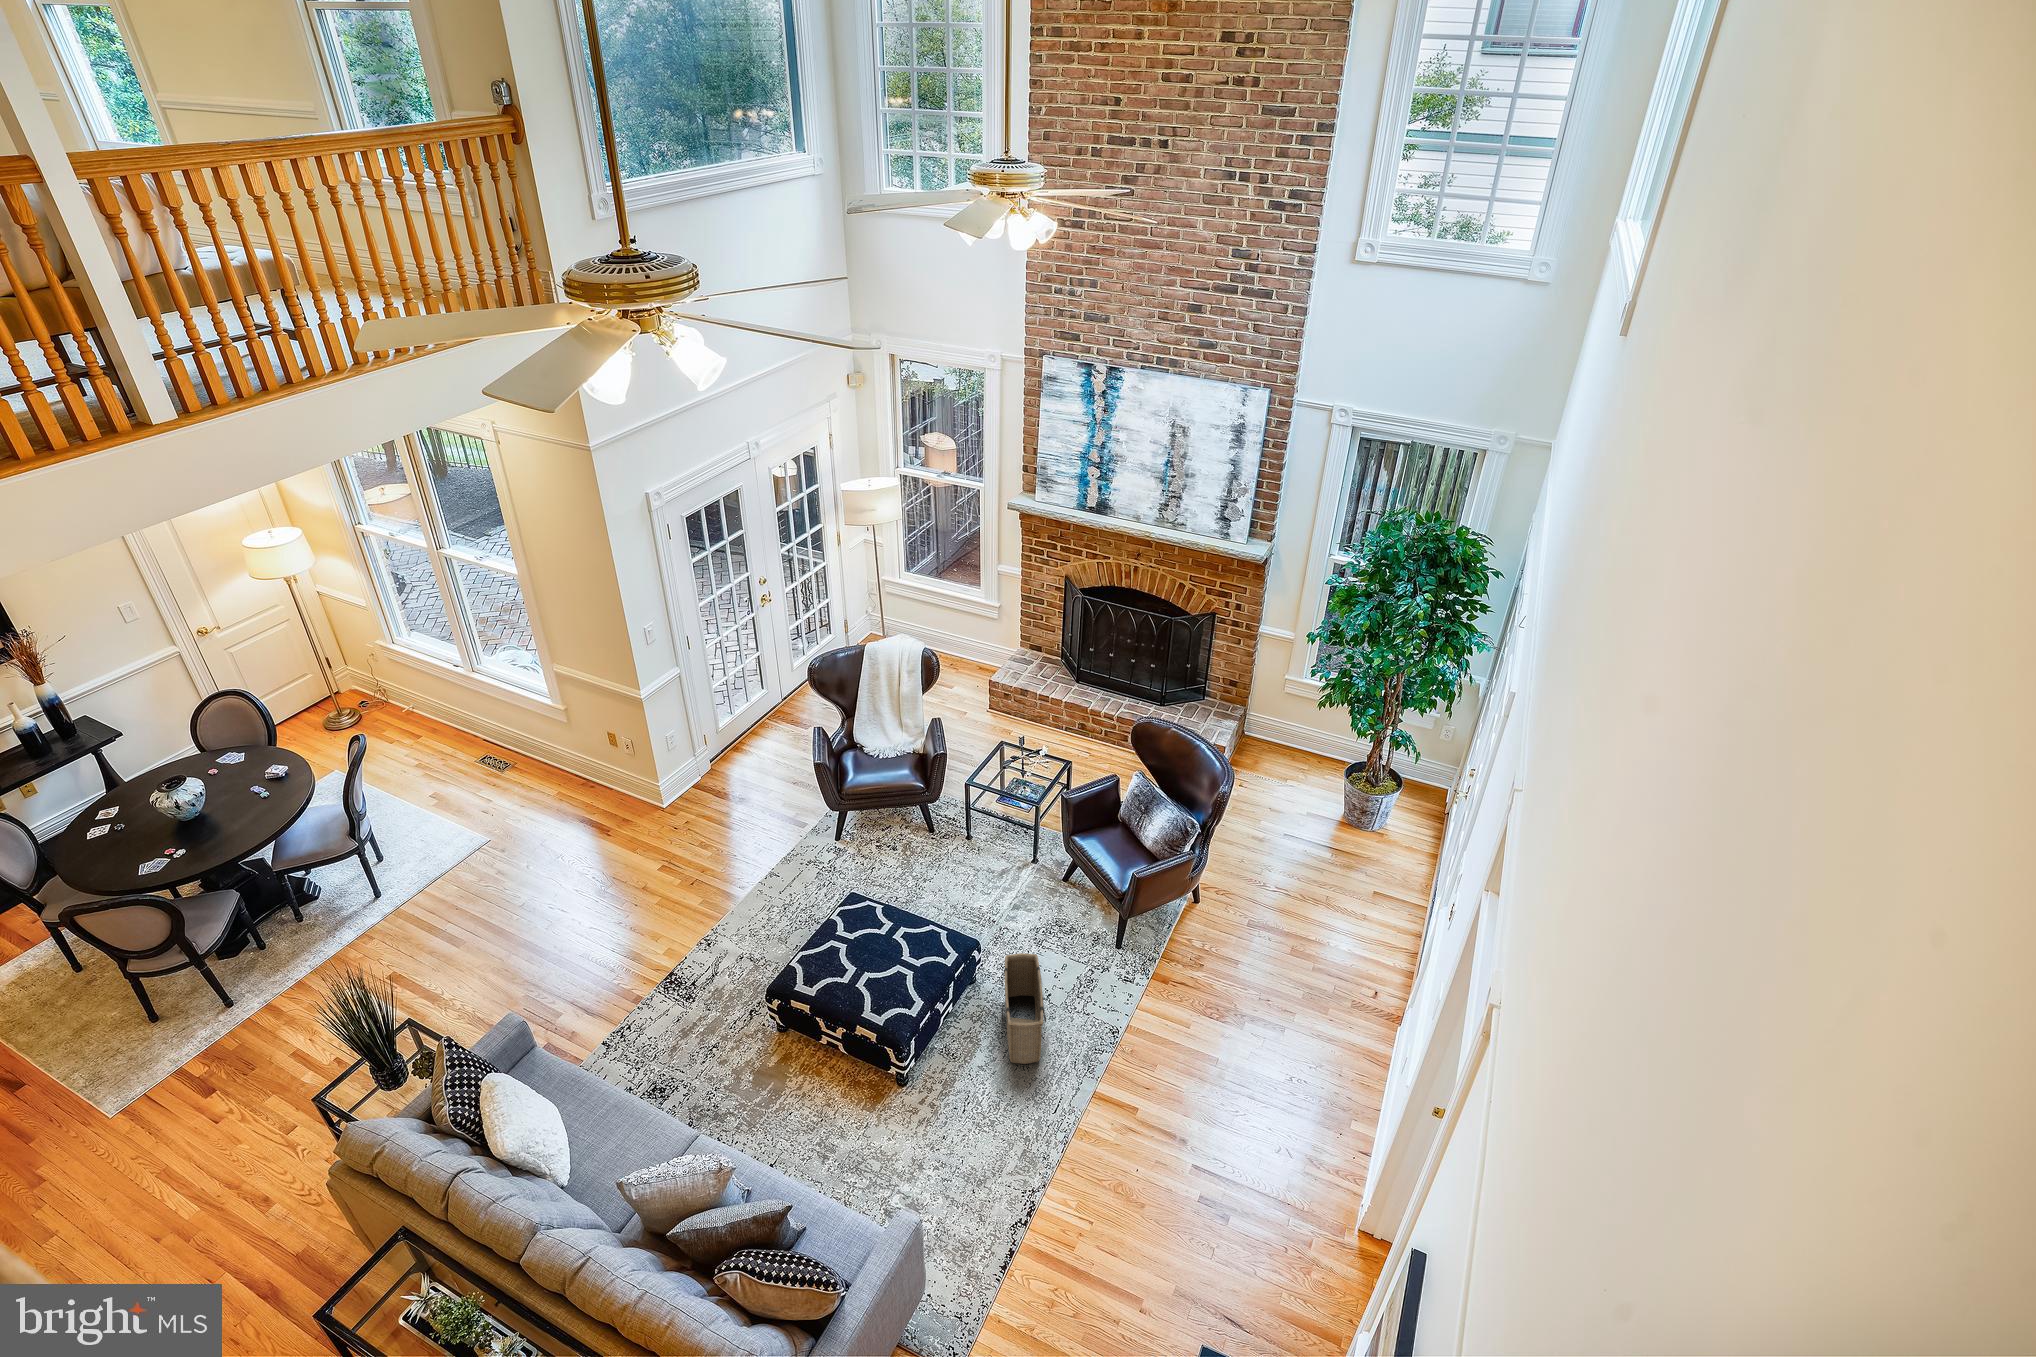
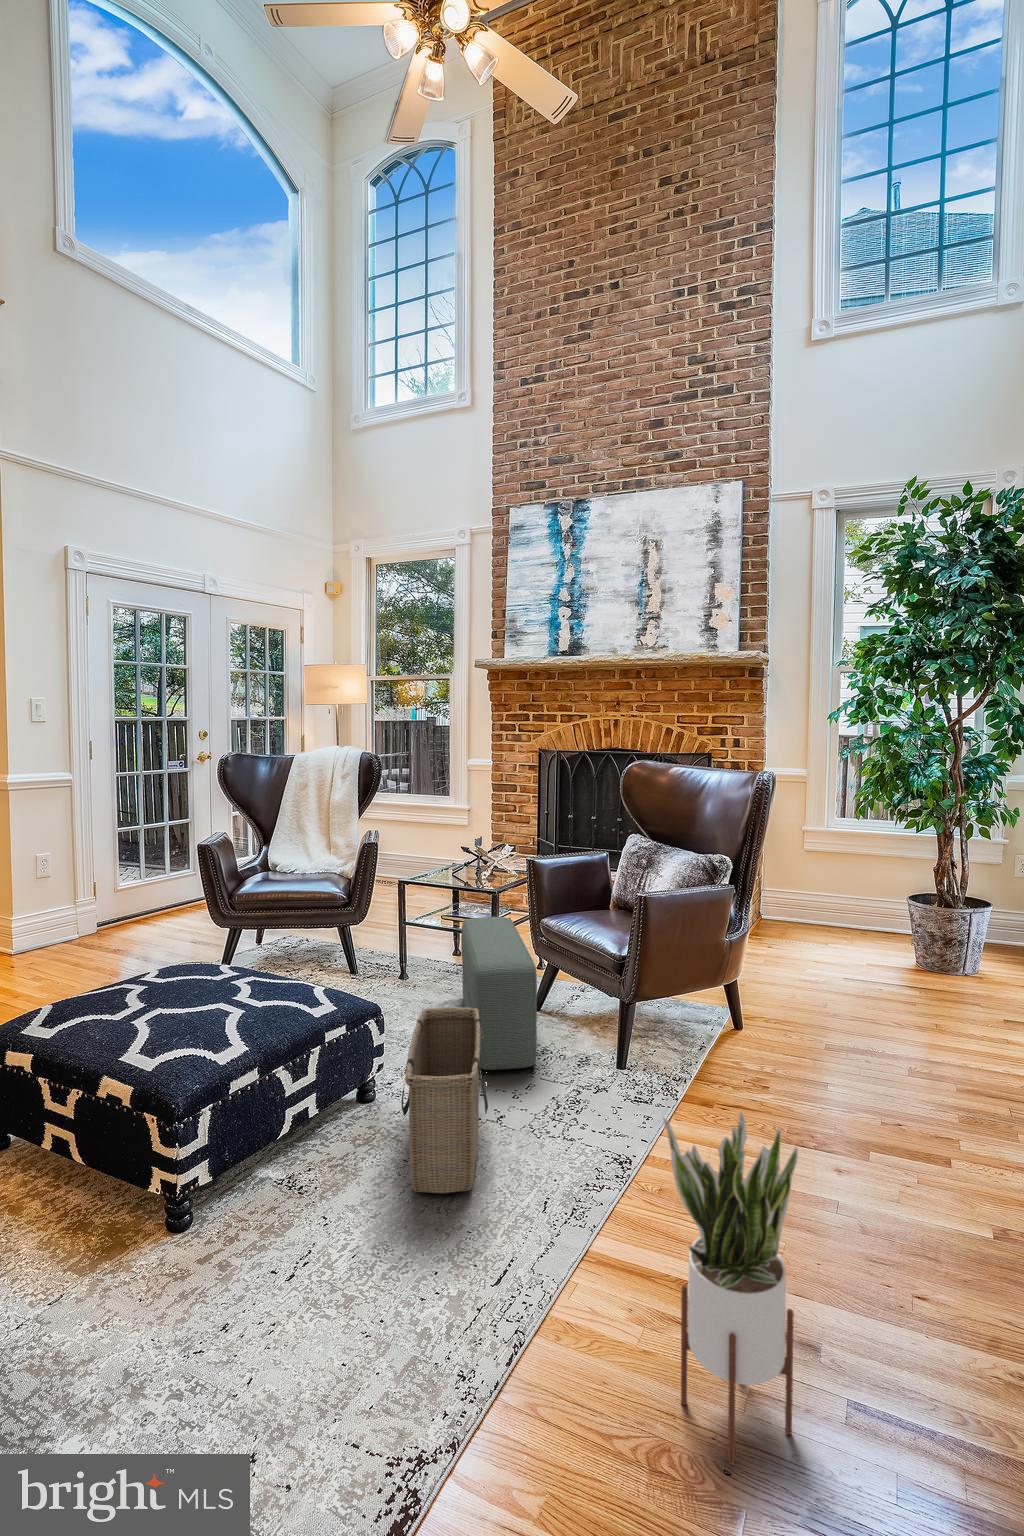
pouf: none [1016,843,1070,967] -> present [461,917,537,1070]
potted plant: none [1129,1096,1180,1191] -> present [663,1112,798,1465]

